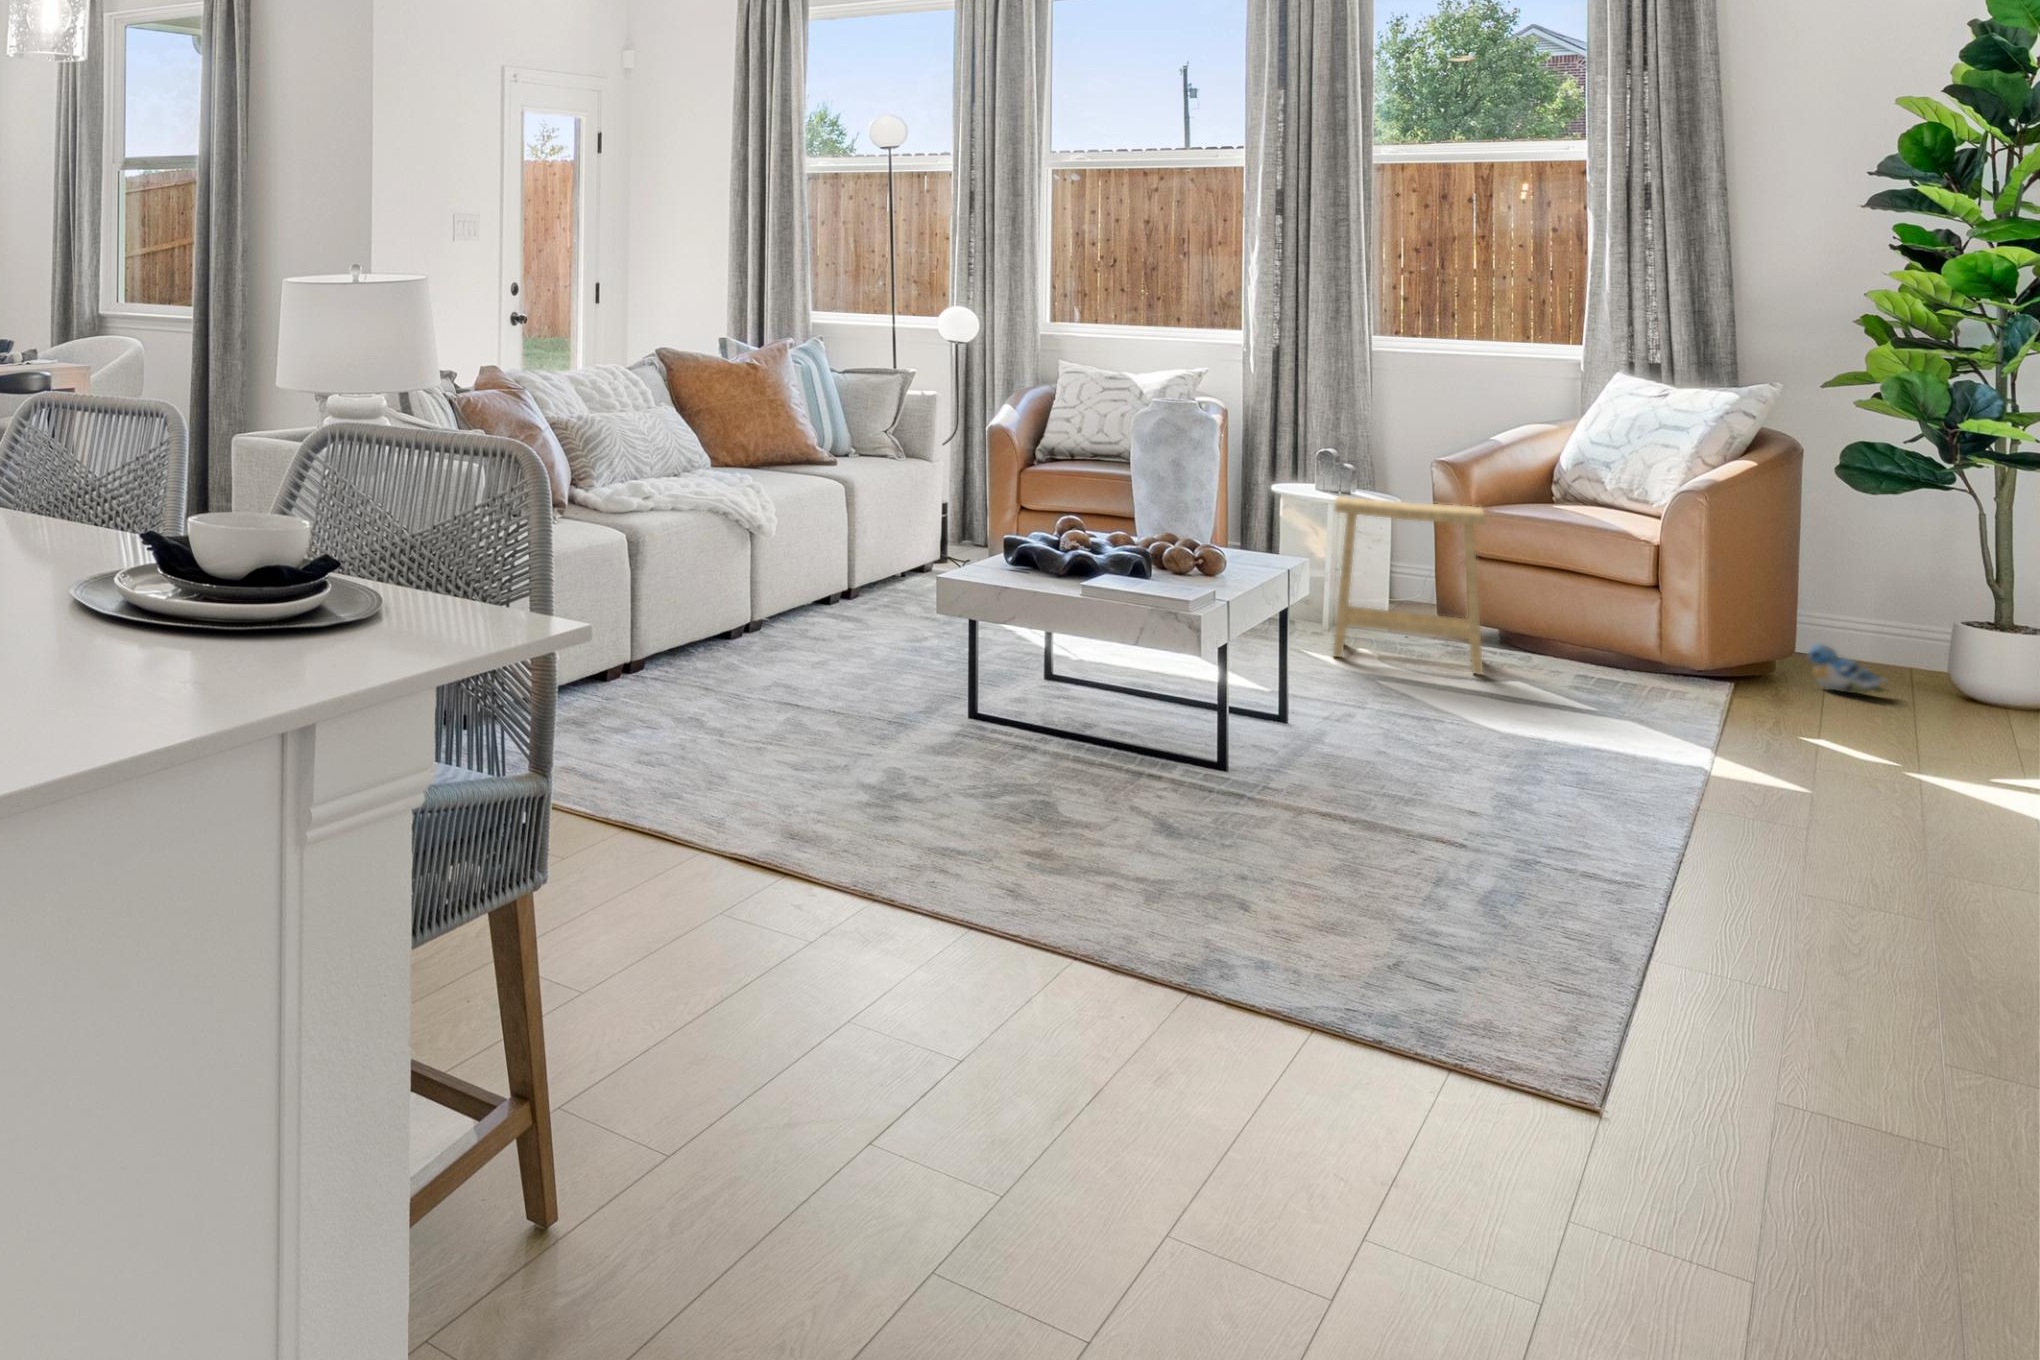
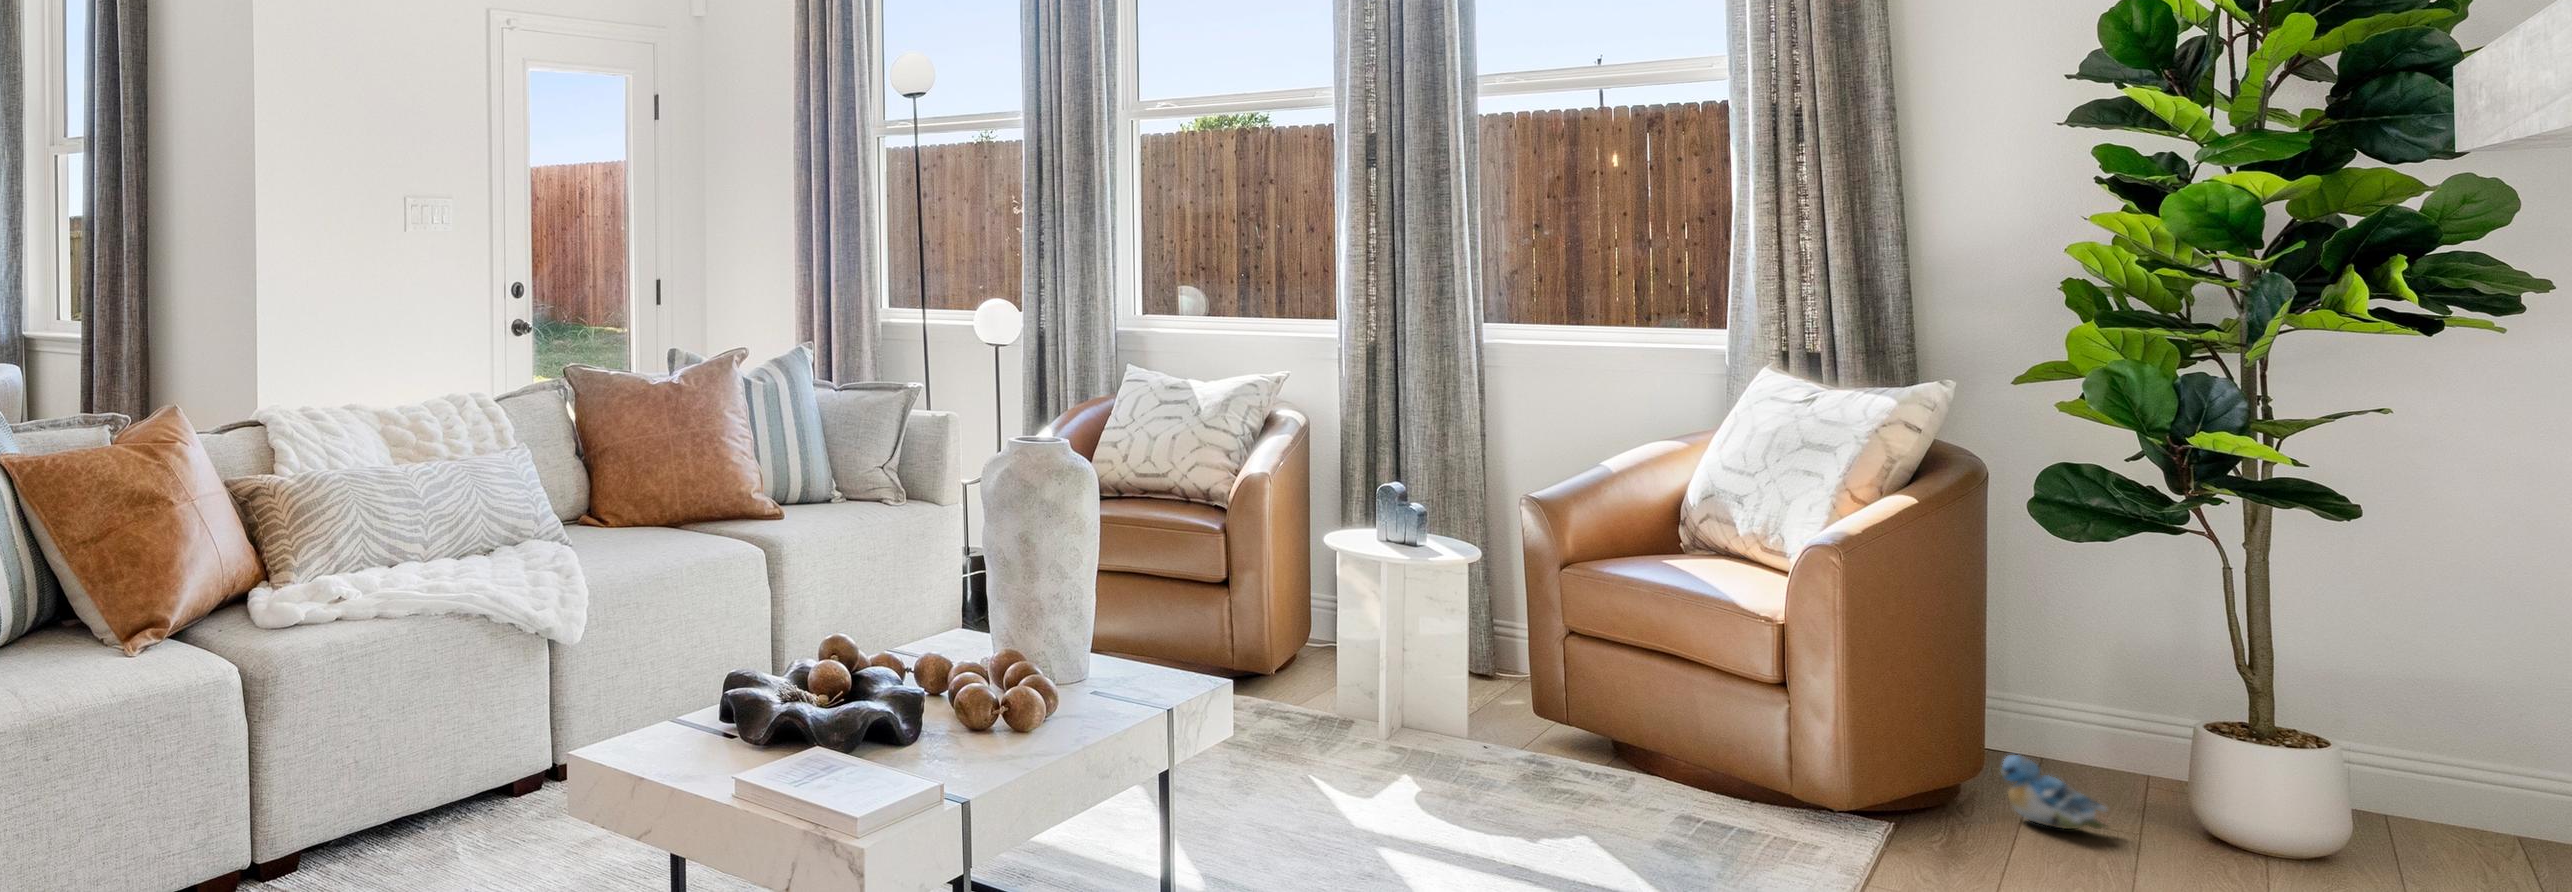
footstool: present [1333,496,1485,674] -> none [1367,546,1570,807]

